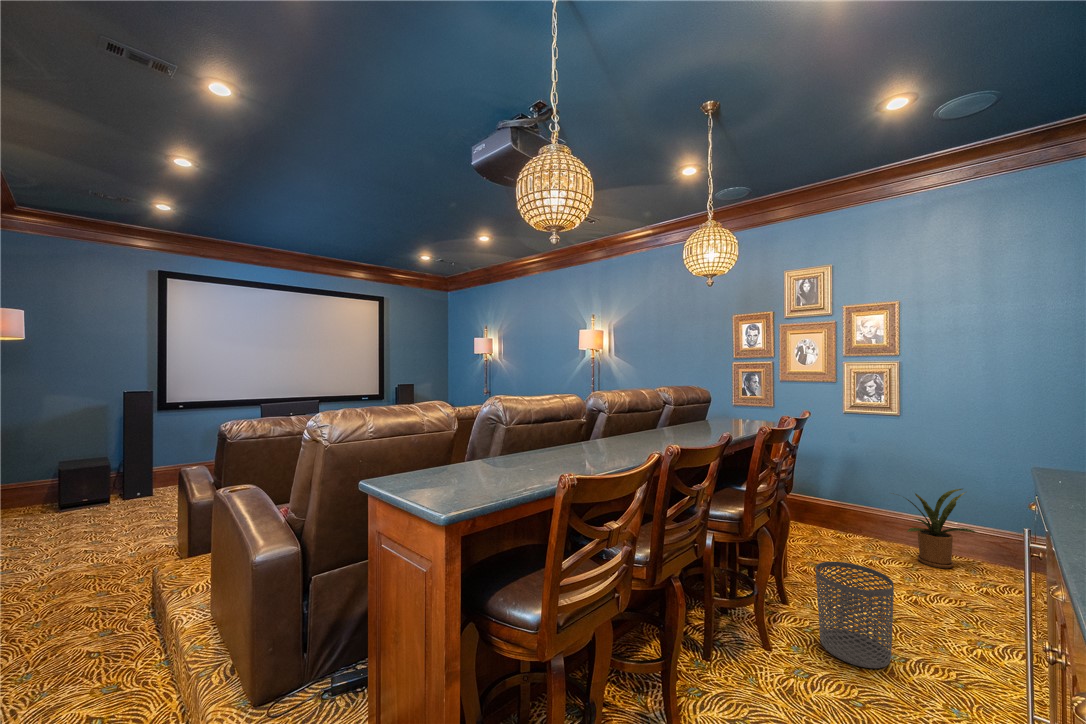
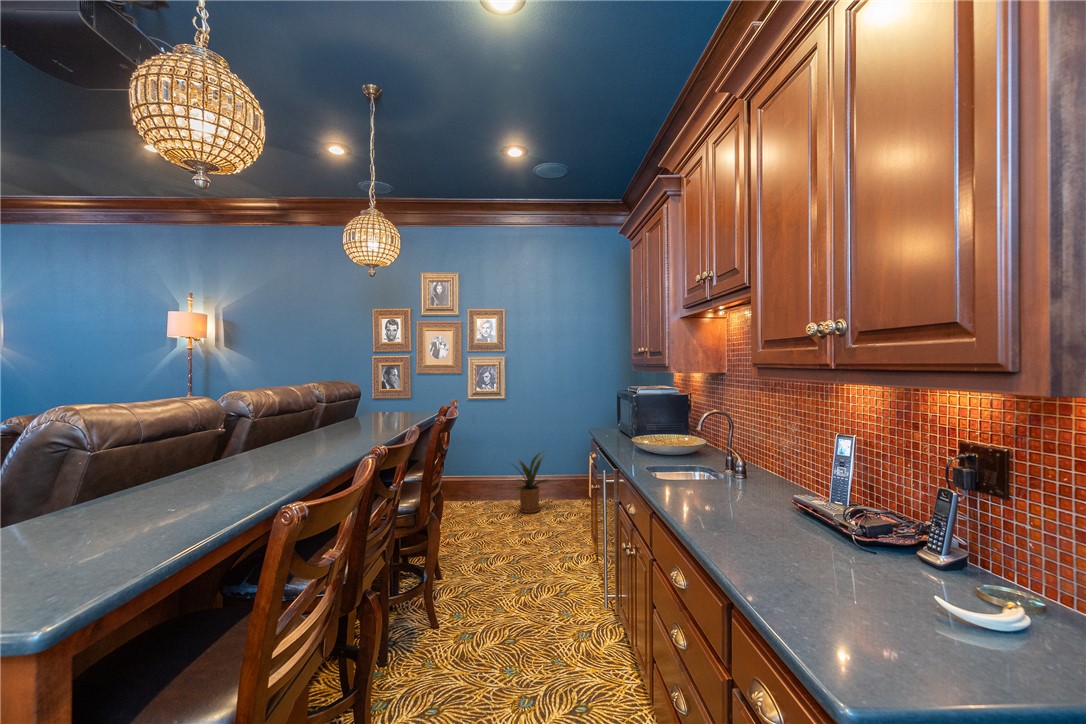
waste bin: present [816,562,894,668] -> none [470,526,524,610]

